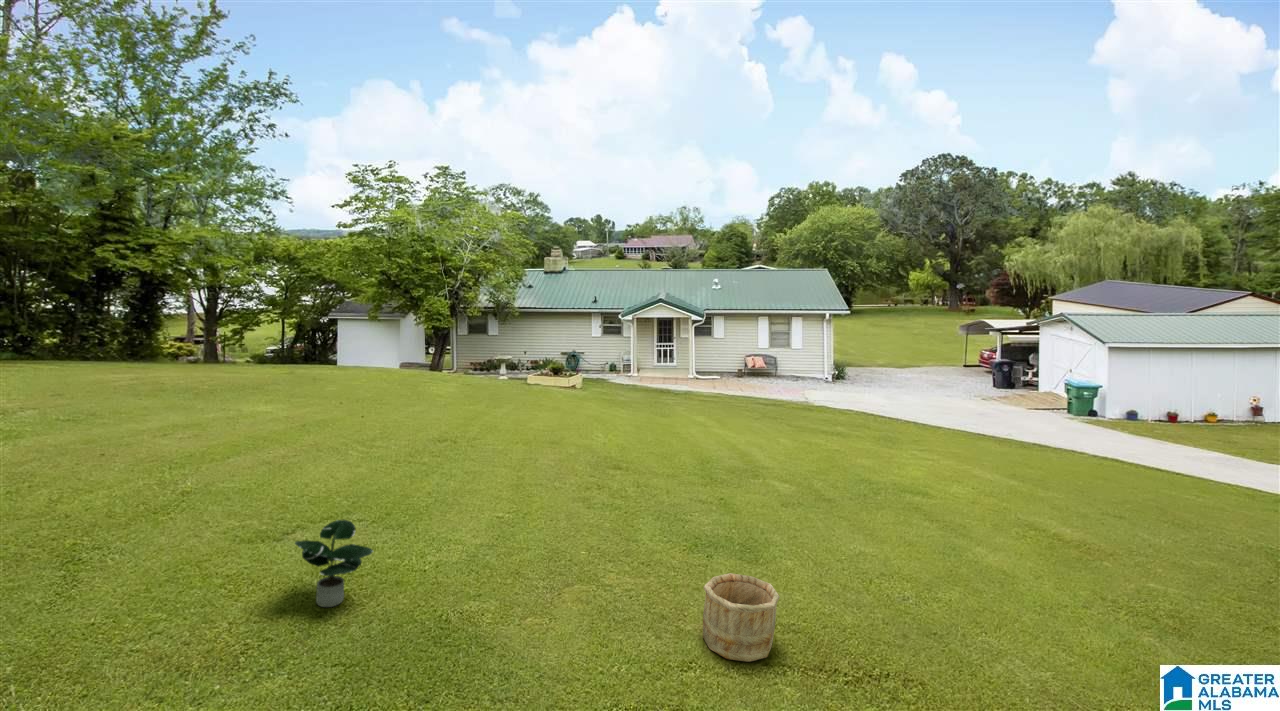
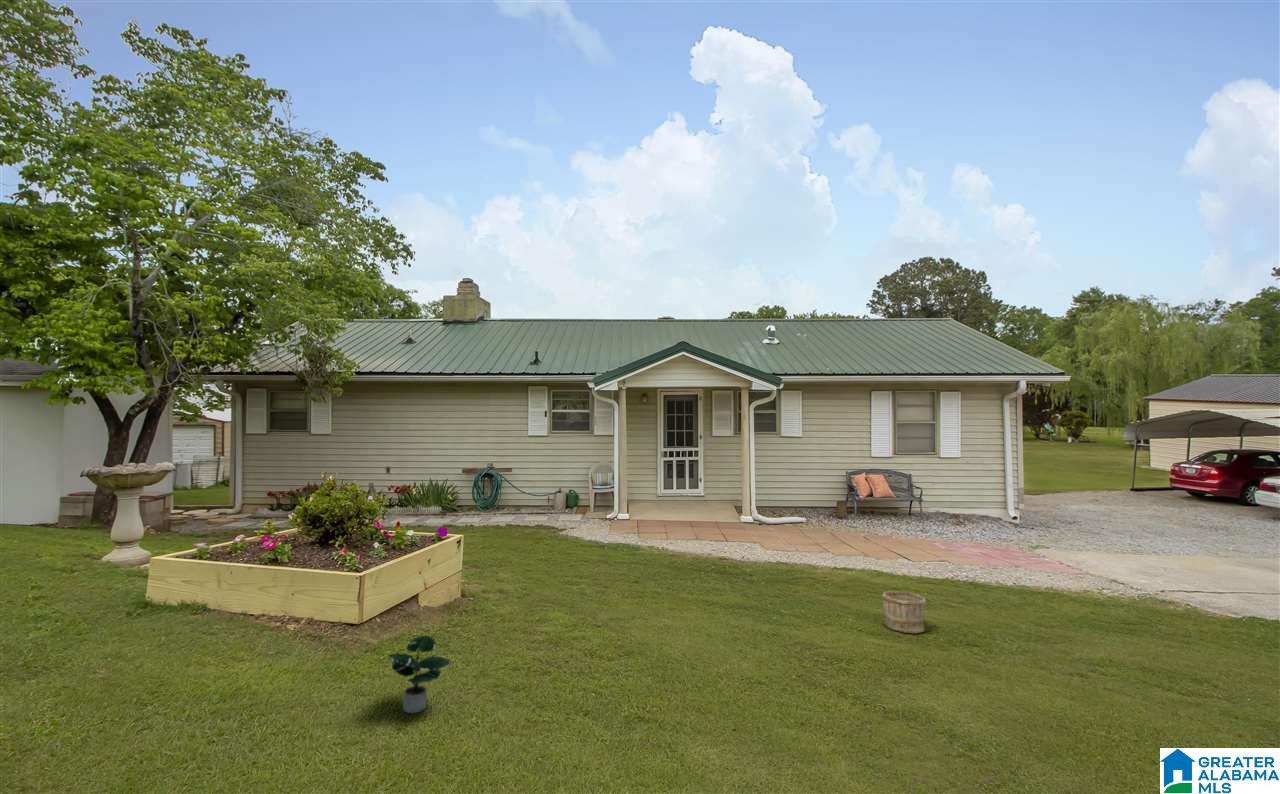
wooden bucket: present [703,573,780,662] -> present [882,590,926,633]

